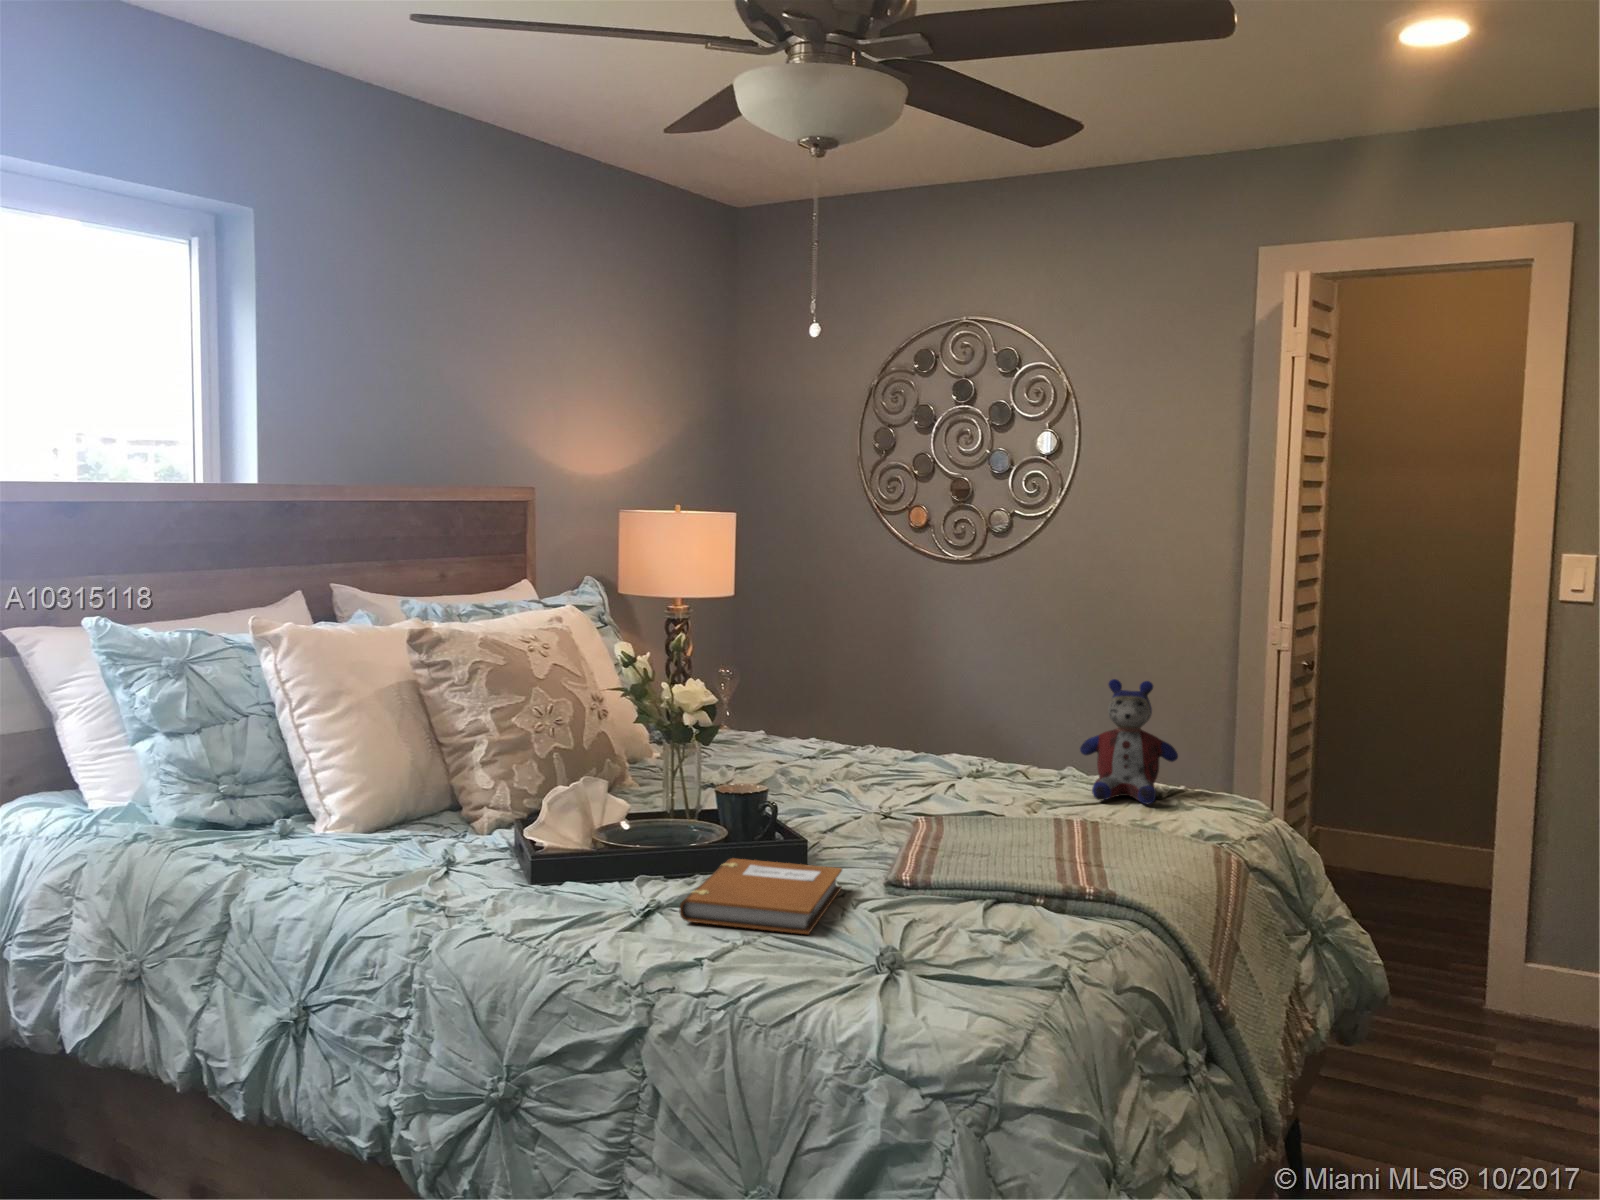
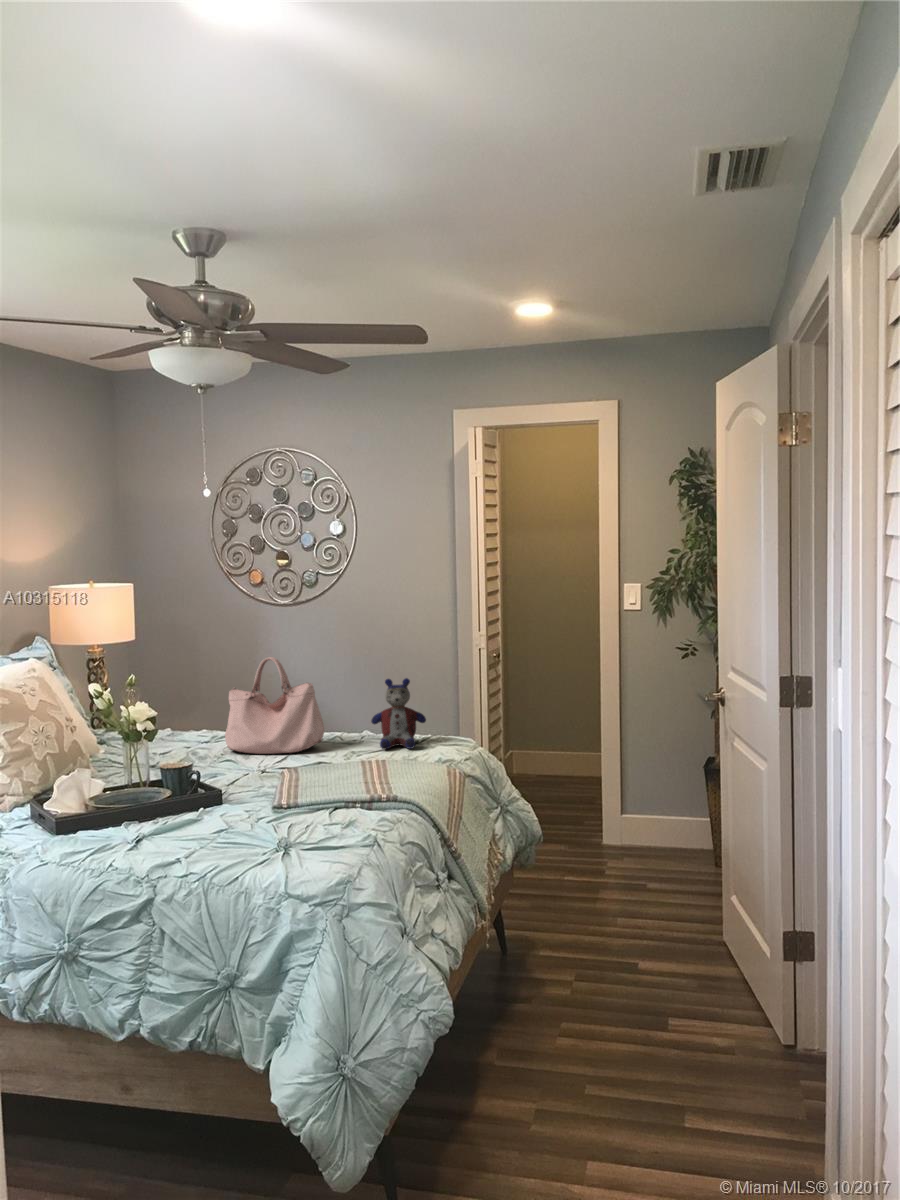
handbag: none [837,627,998,788] -> present [225,657,324,754]
notebook: present [679,858,842,934] -> none [159,802,247,841]

